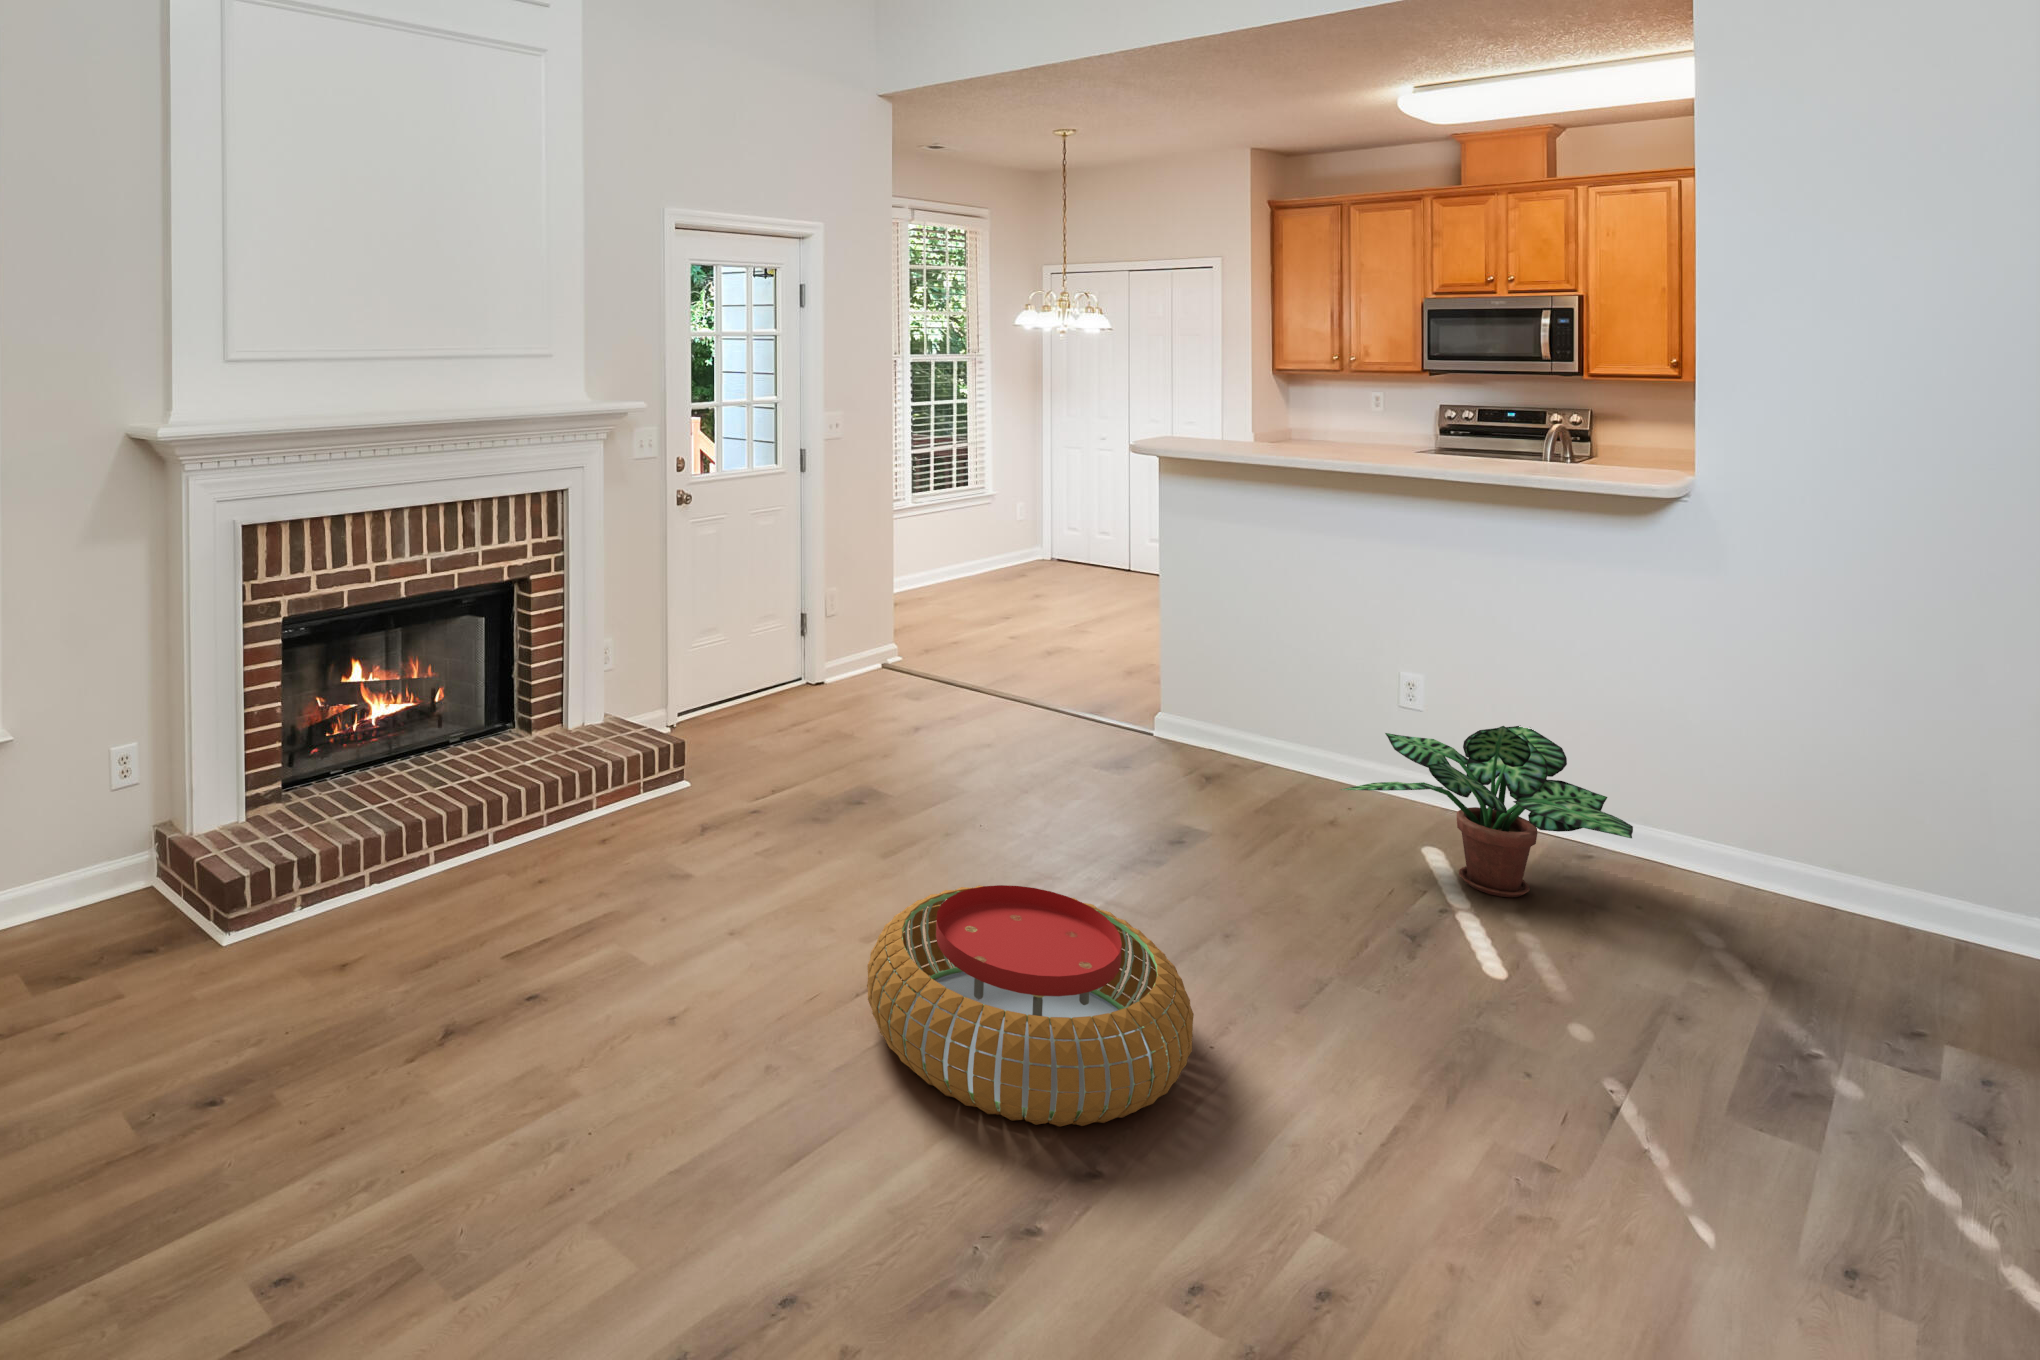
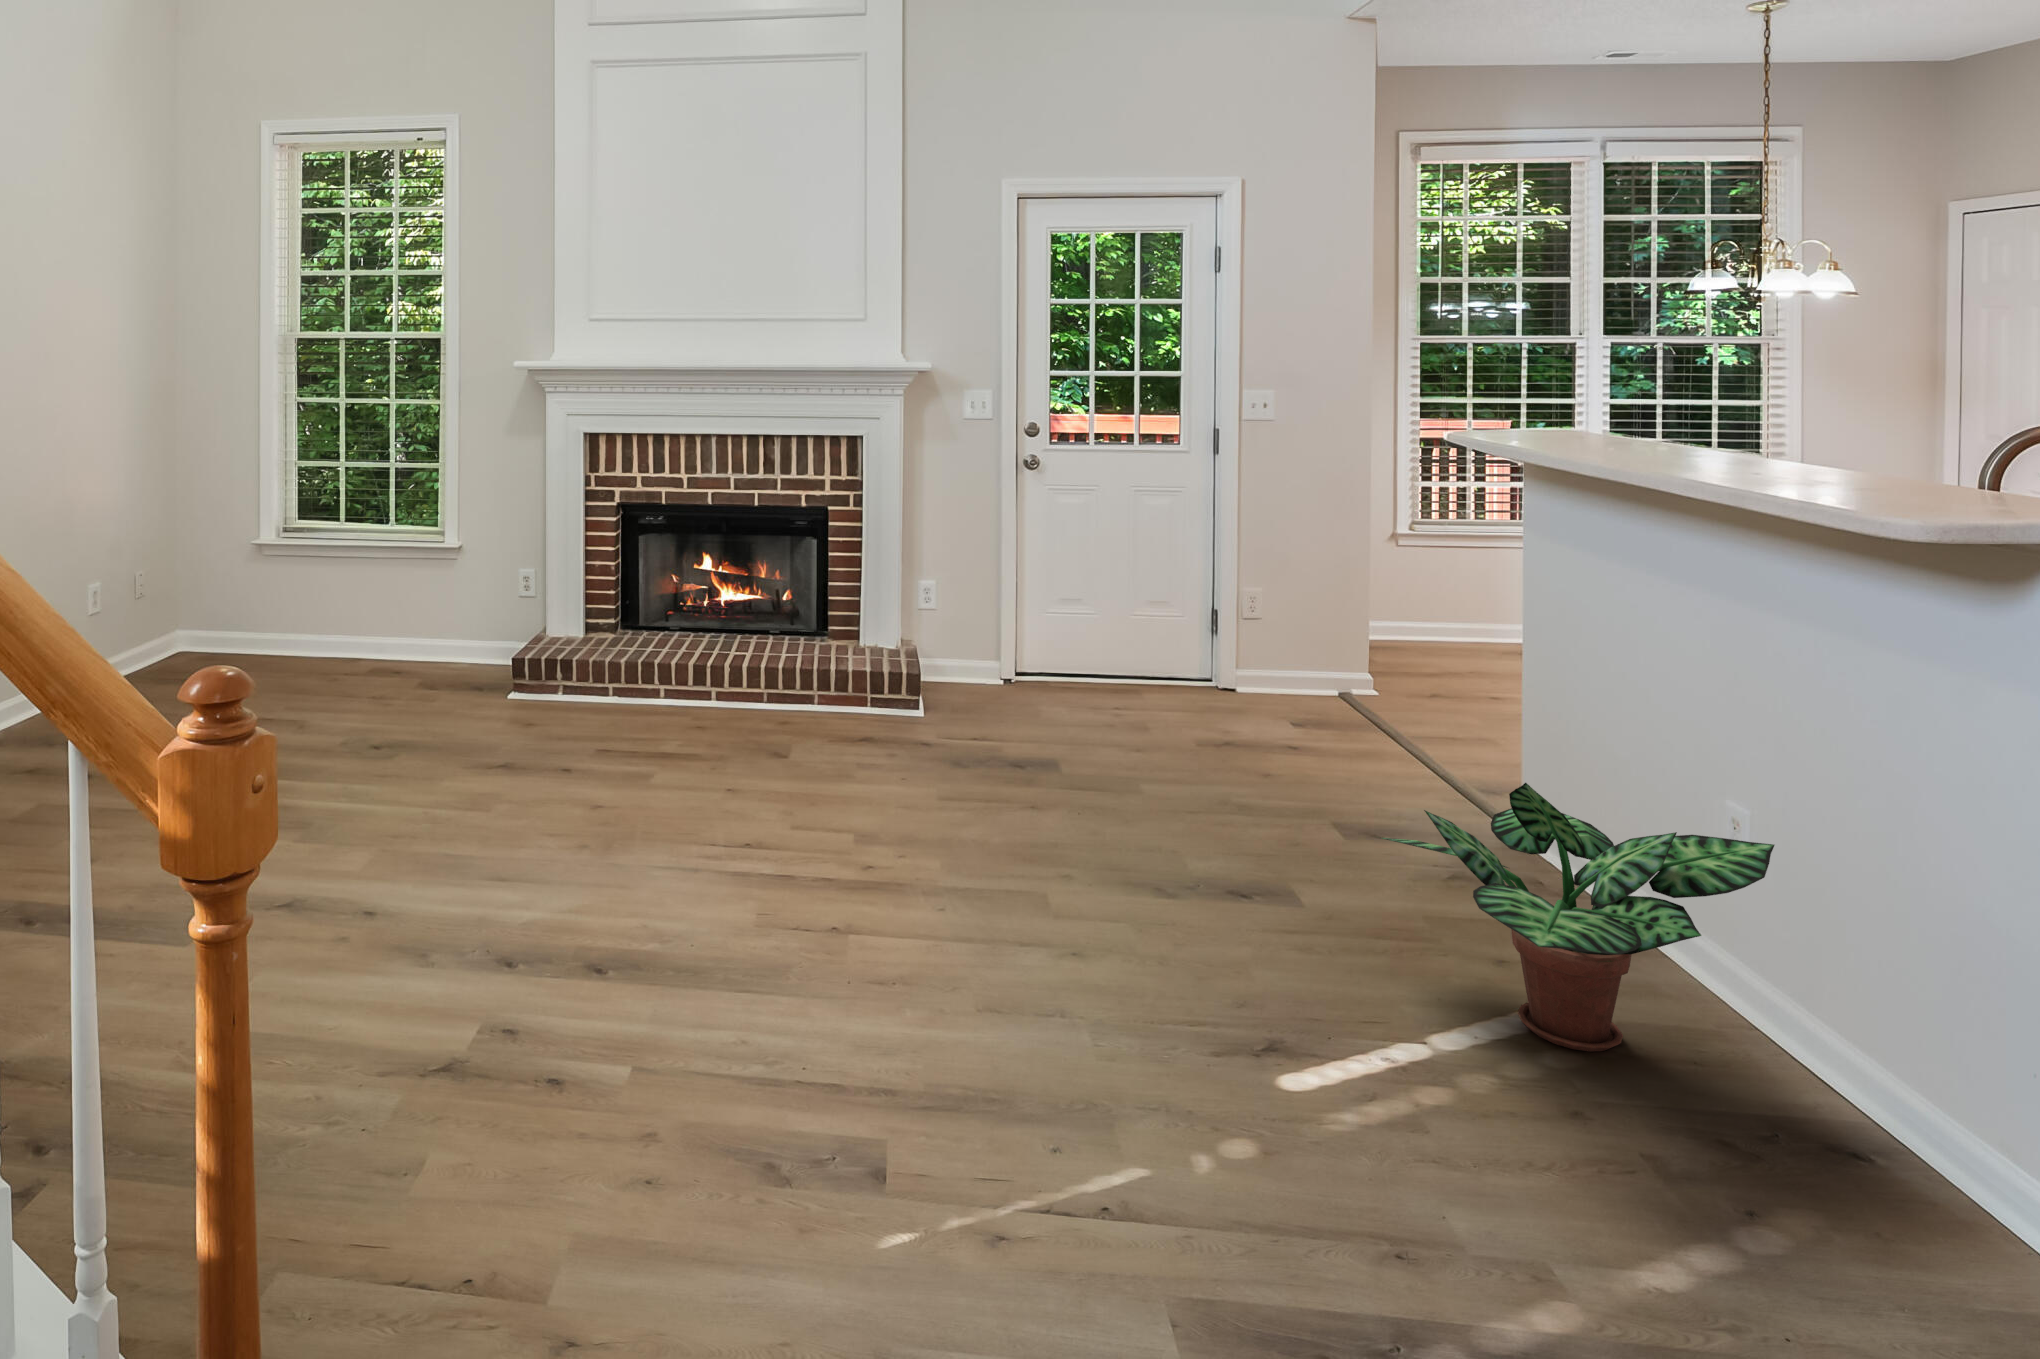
pouf: present [867,885,1194,1127] -> none [612,750,888,923]

